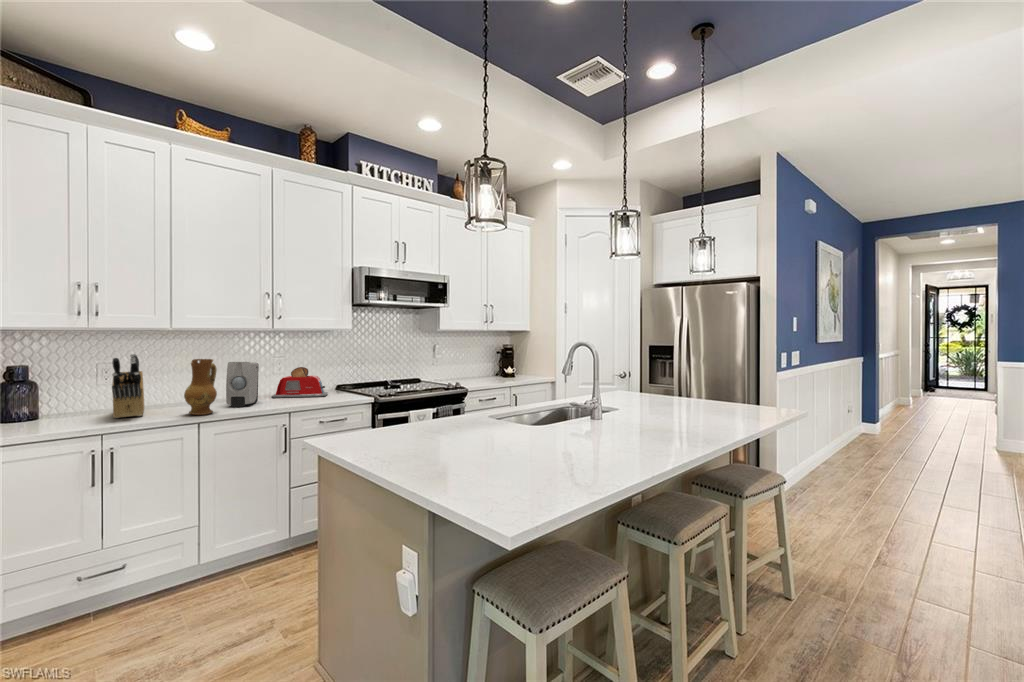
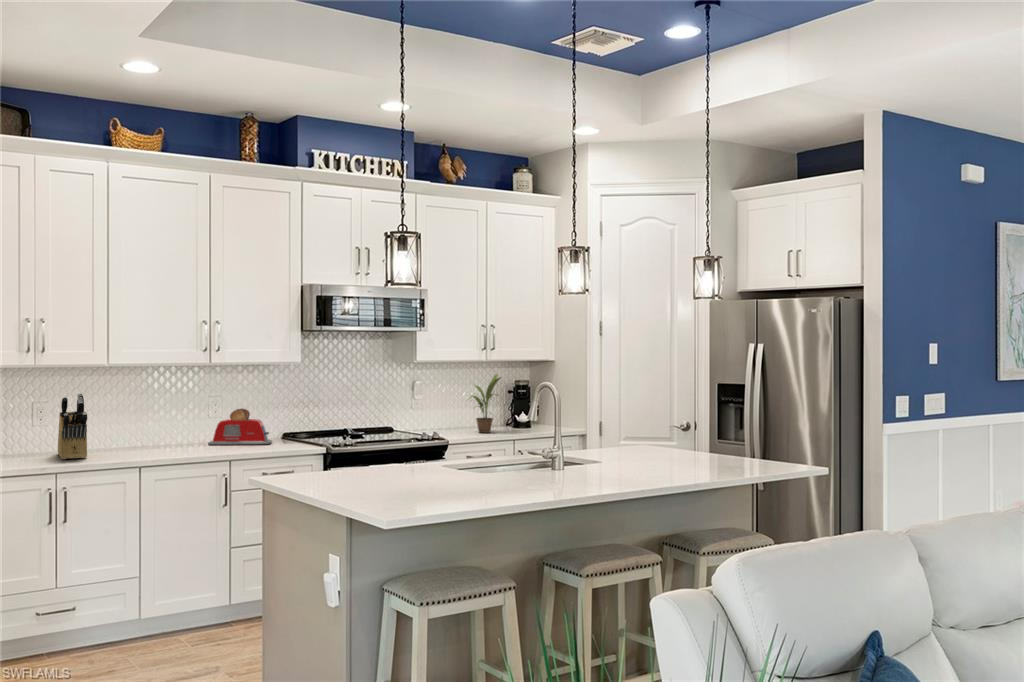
potted plant: none [474,341,504,383] -> present [470,374,501,433]
ceramic jug: present [184,359,217,415] -> none [126,399,156,459]
soap dispenser: present [226,362,259,407] -> none [163,402,195,452]

